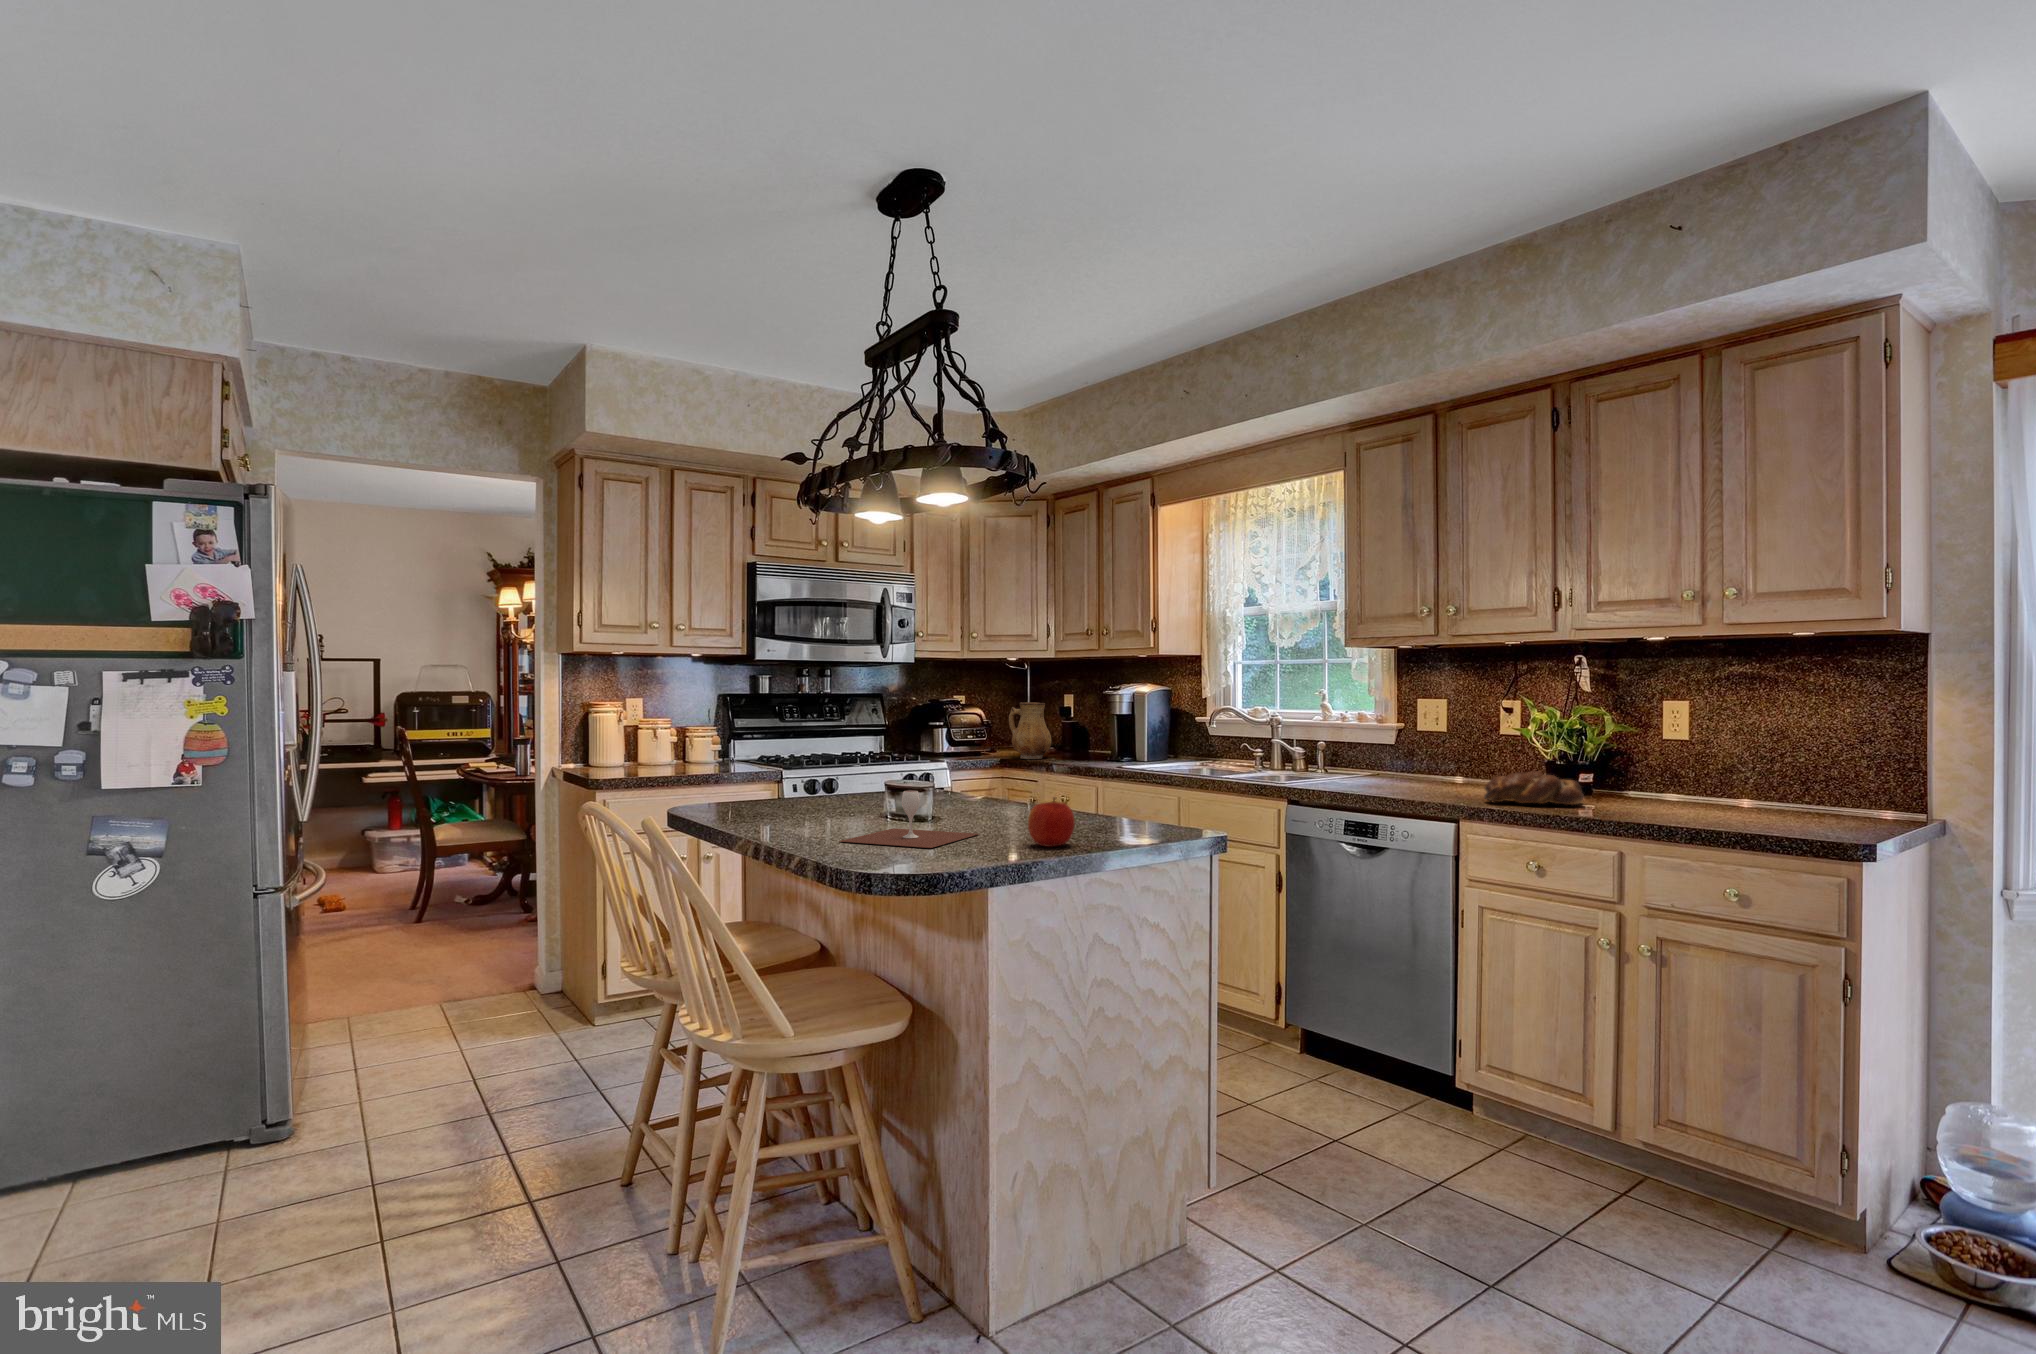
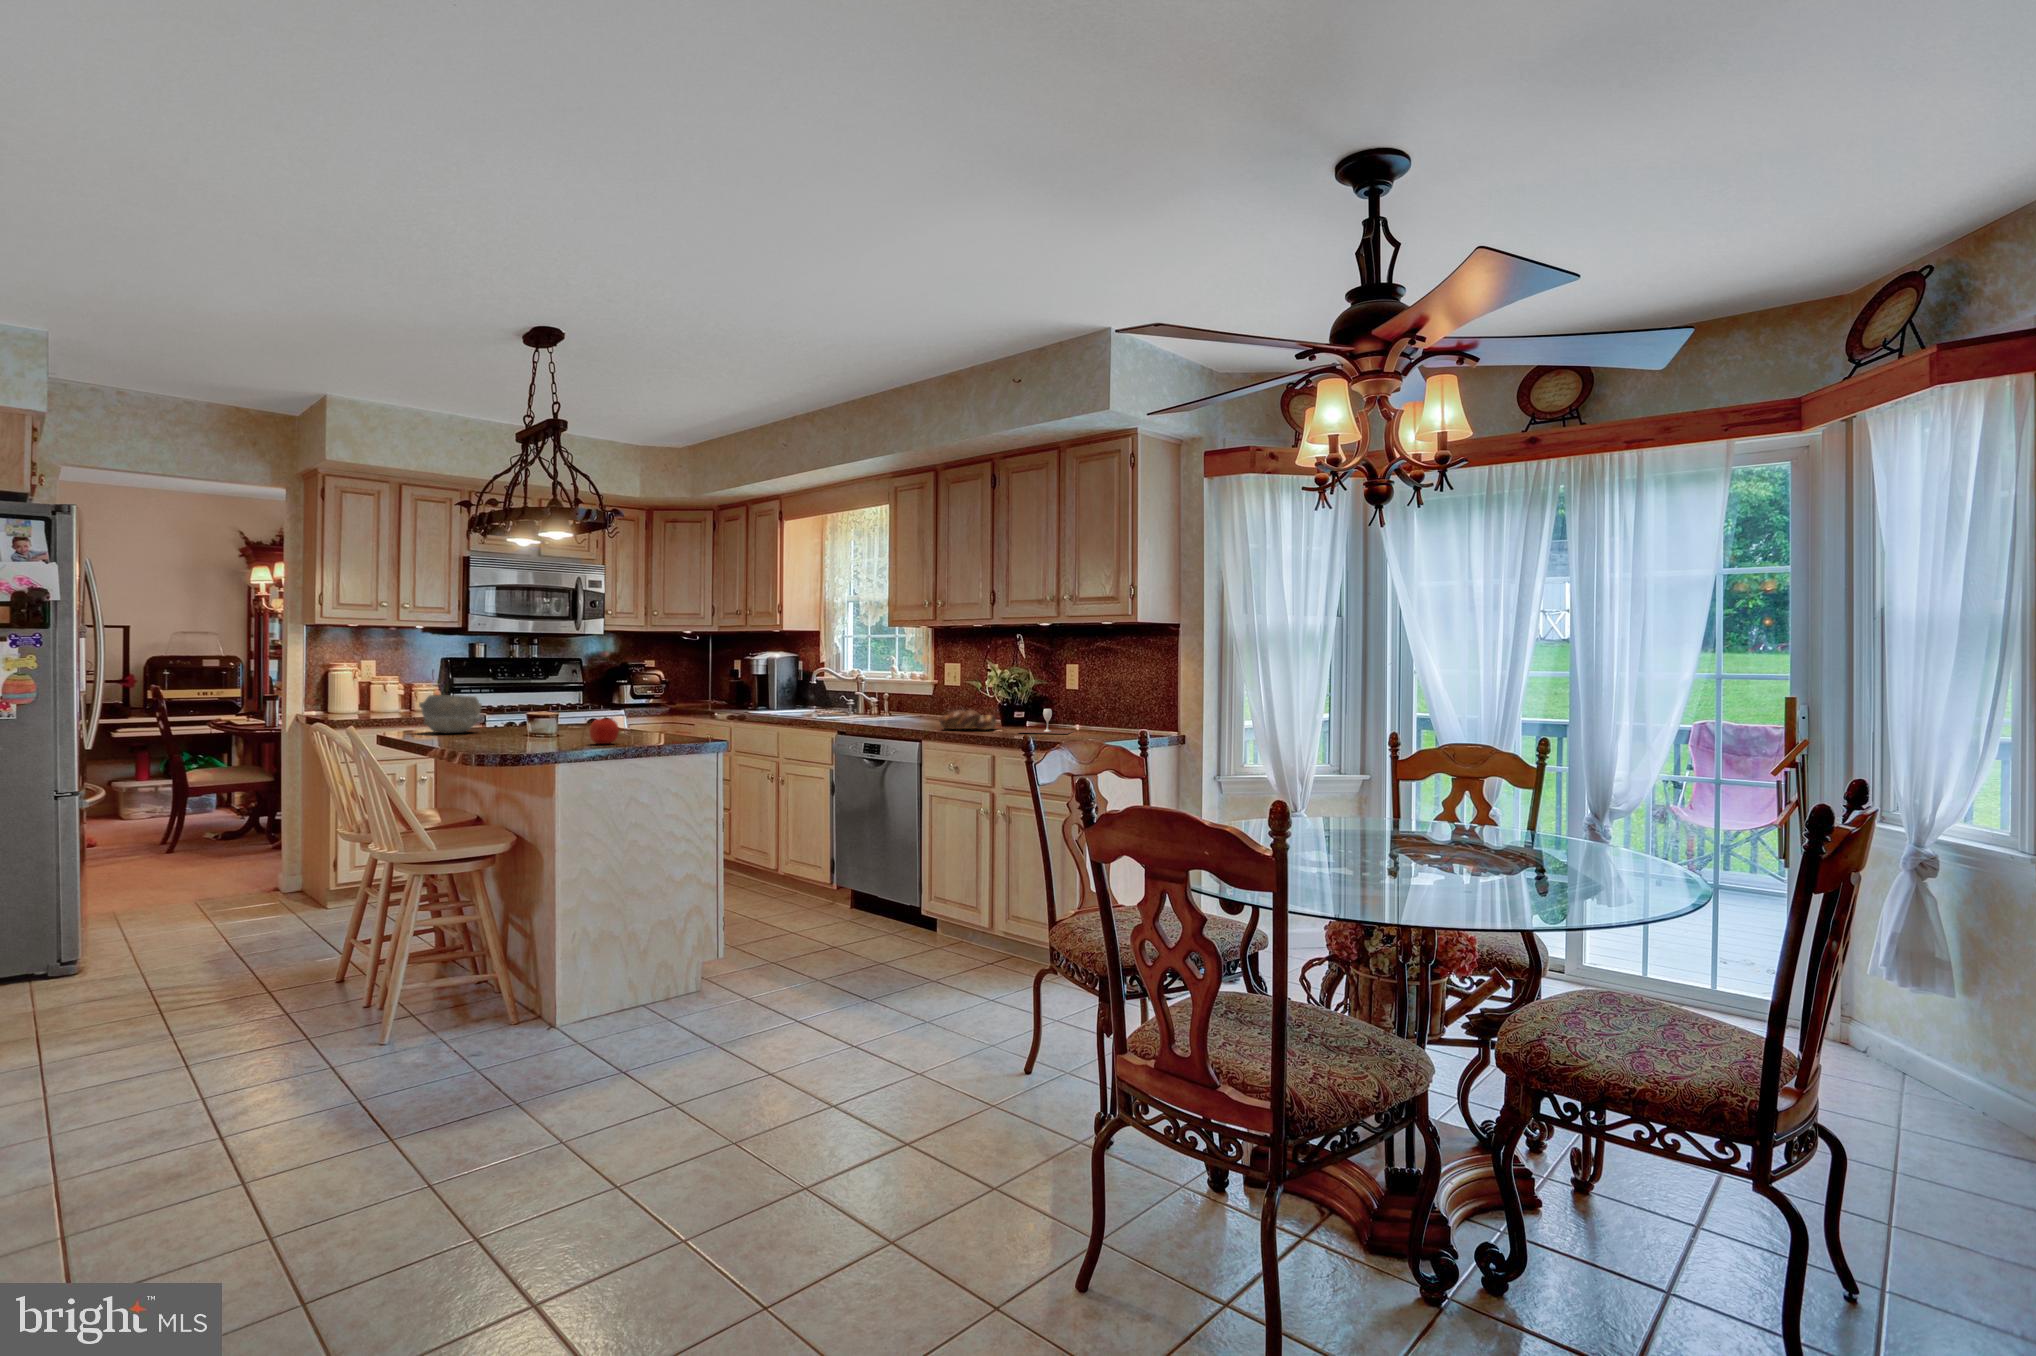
ceramic pitcher: present [1009,702,1052,759] -> none [679,667,712,710]
bowl: none [733,753,820,813] -> present [419,695,482,733]
wine glass: present [840,791,978,848] -> present [1018,709,1075,734]

